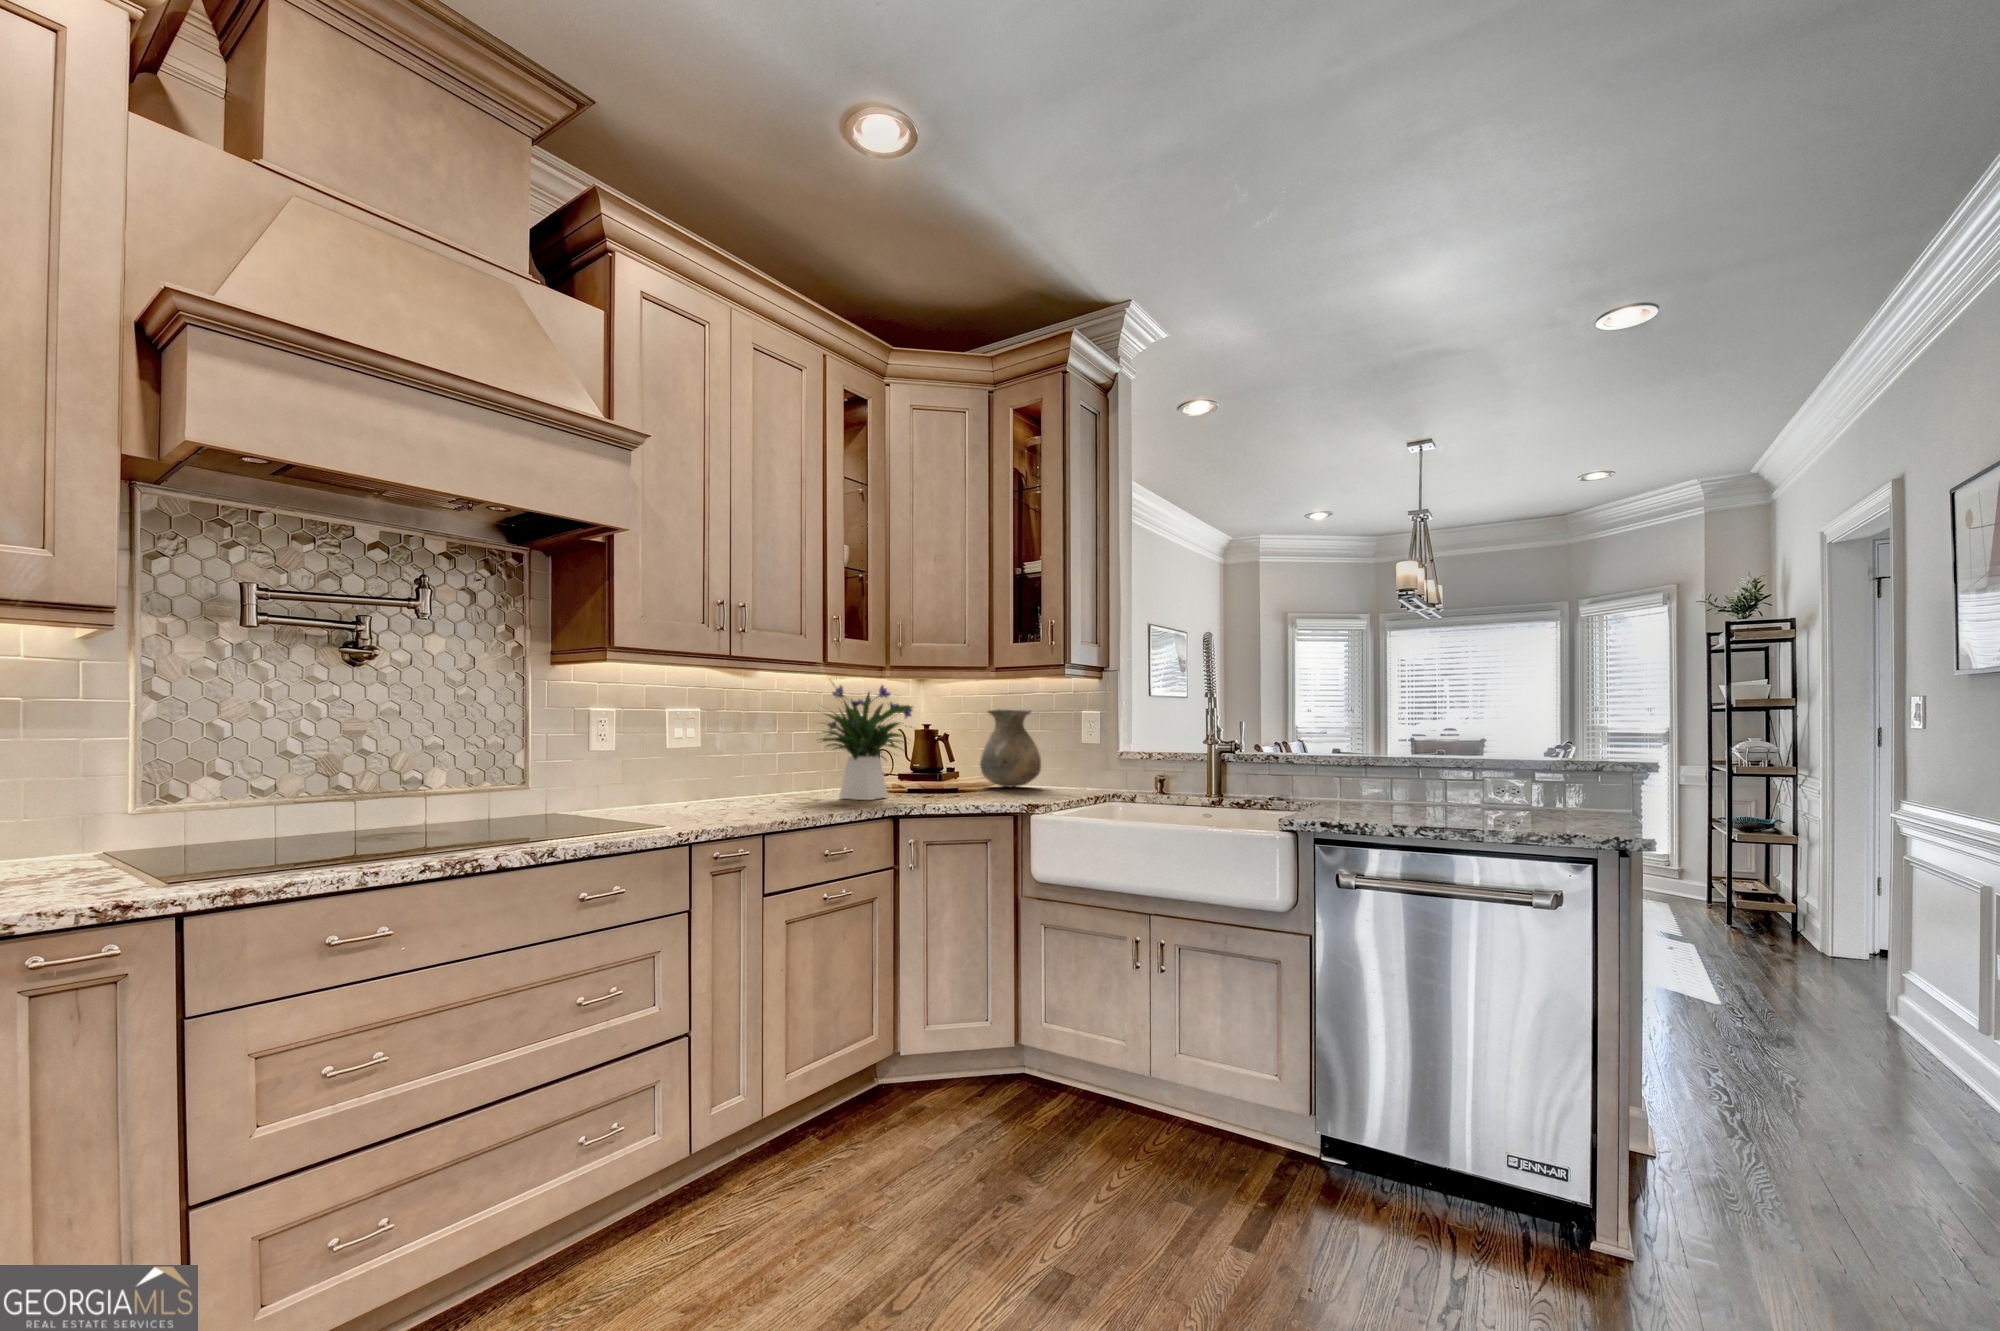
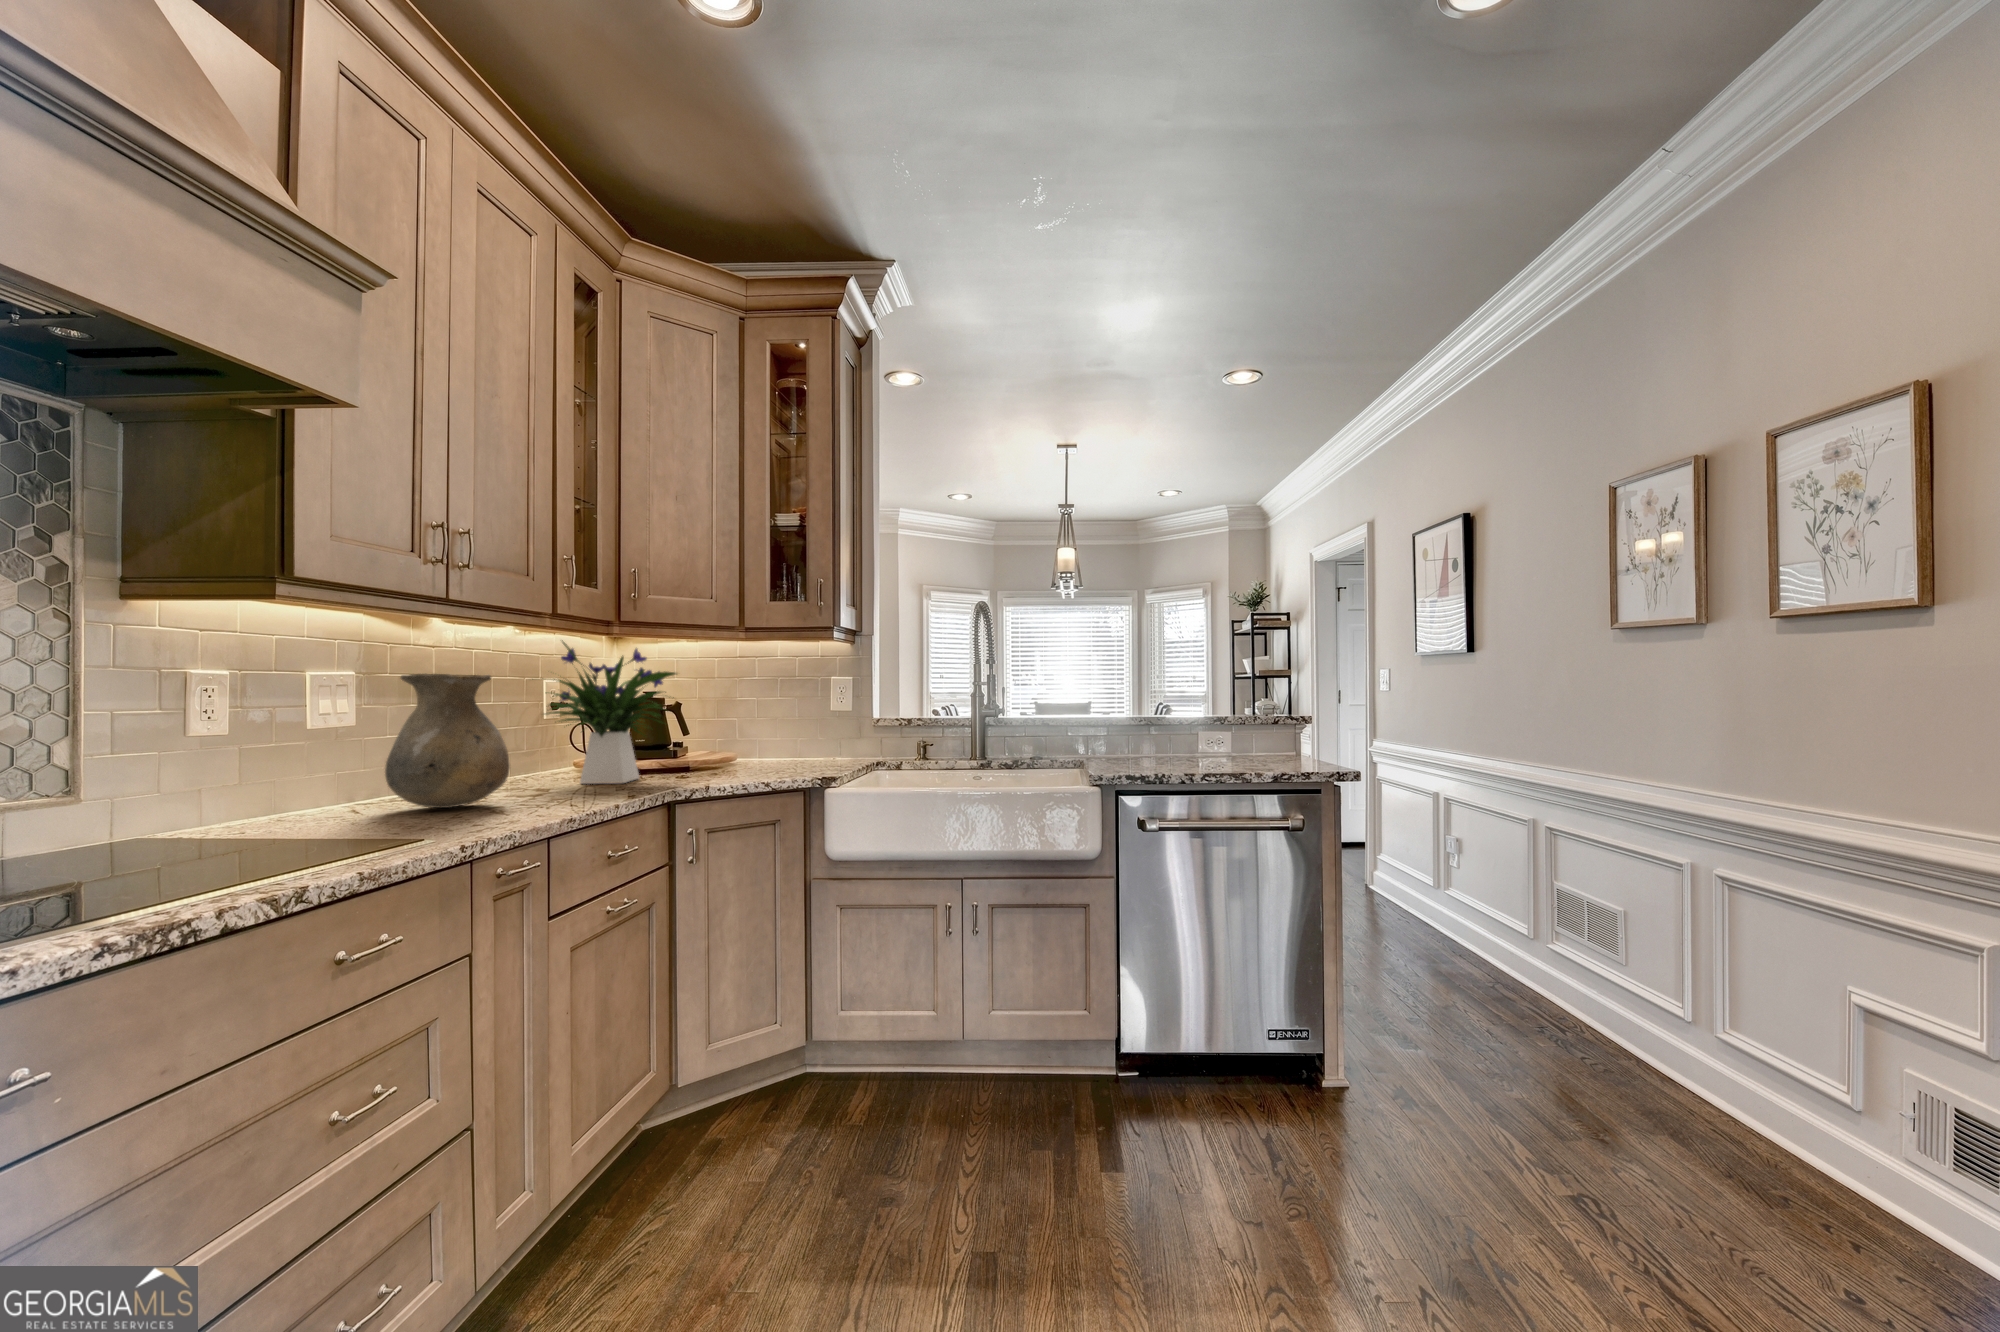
vase: present [980,709,1041,787] -> present [385,674,510,808]

